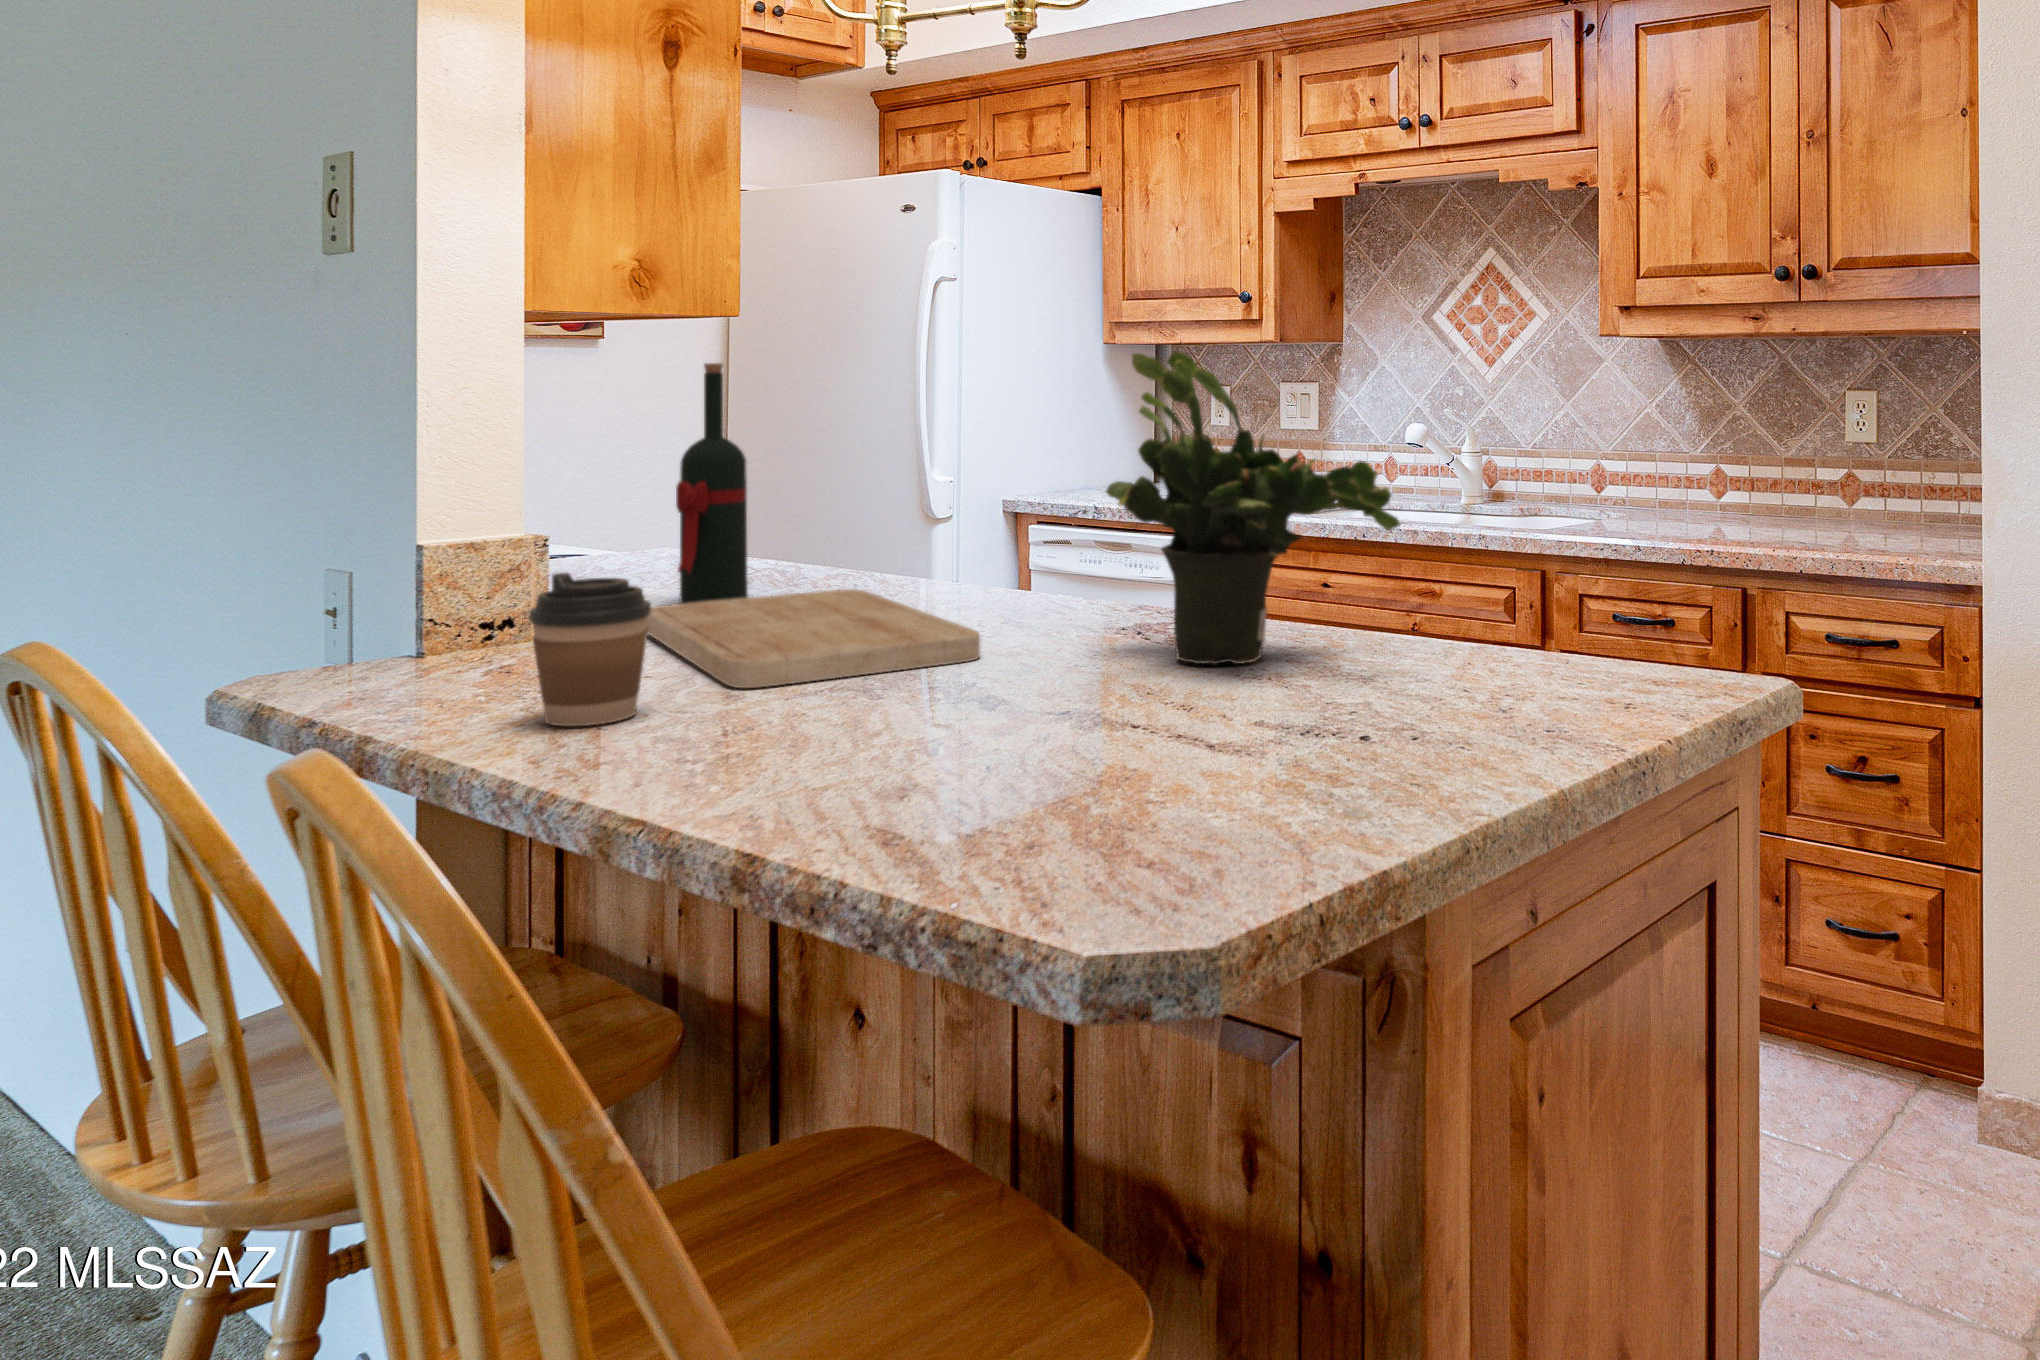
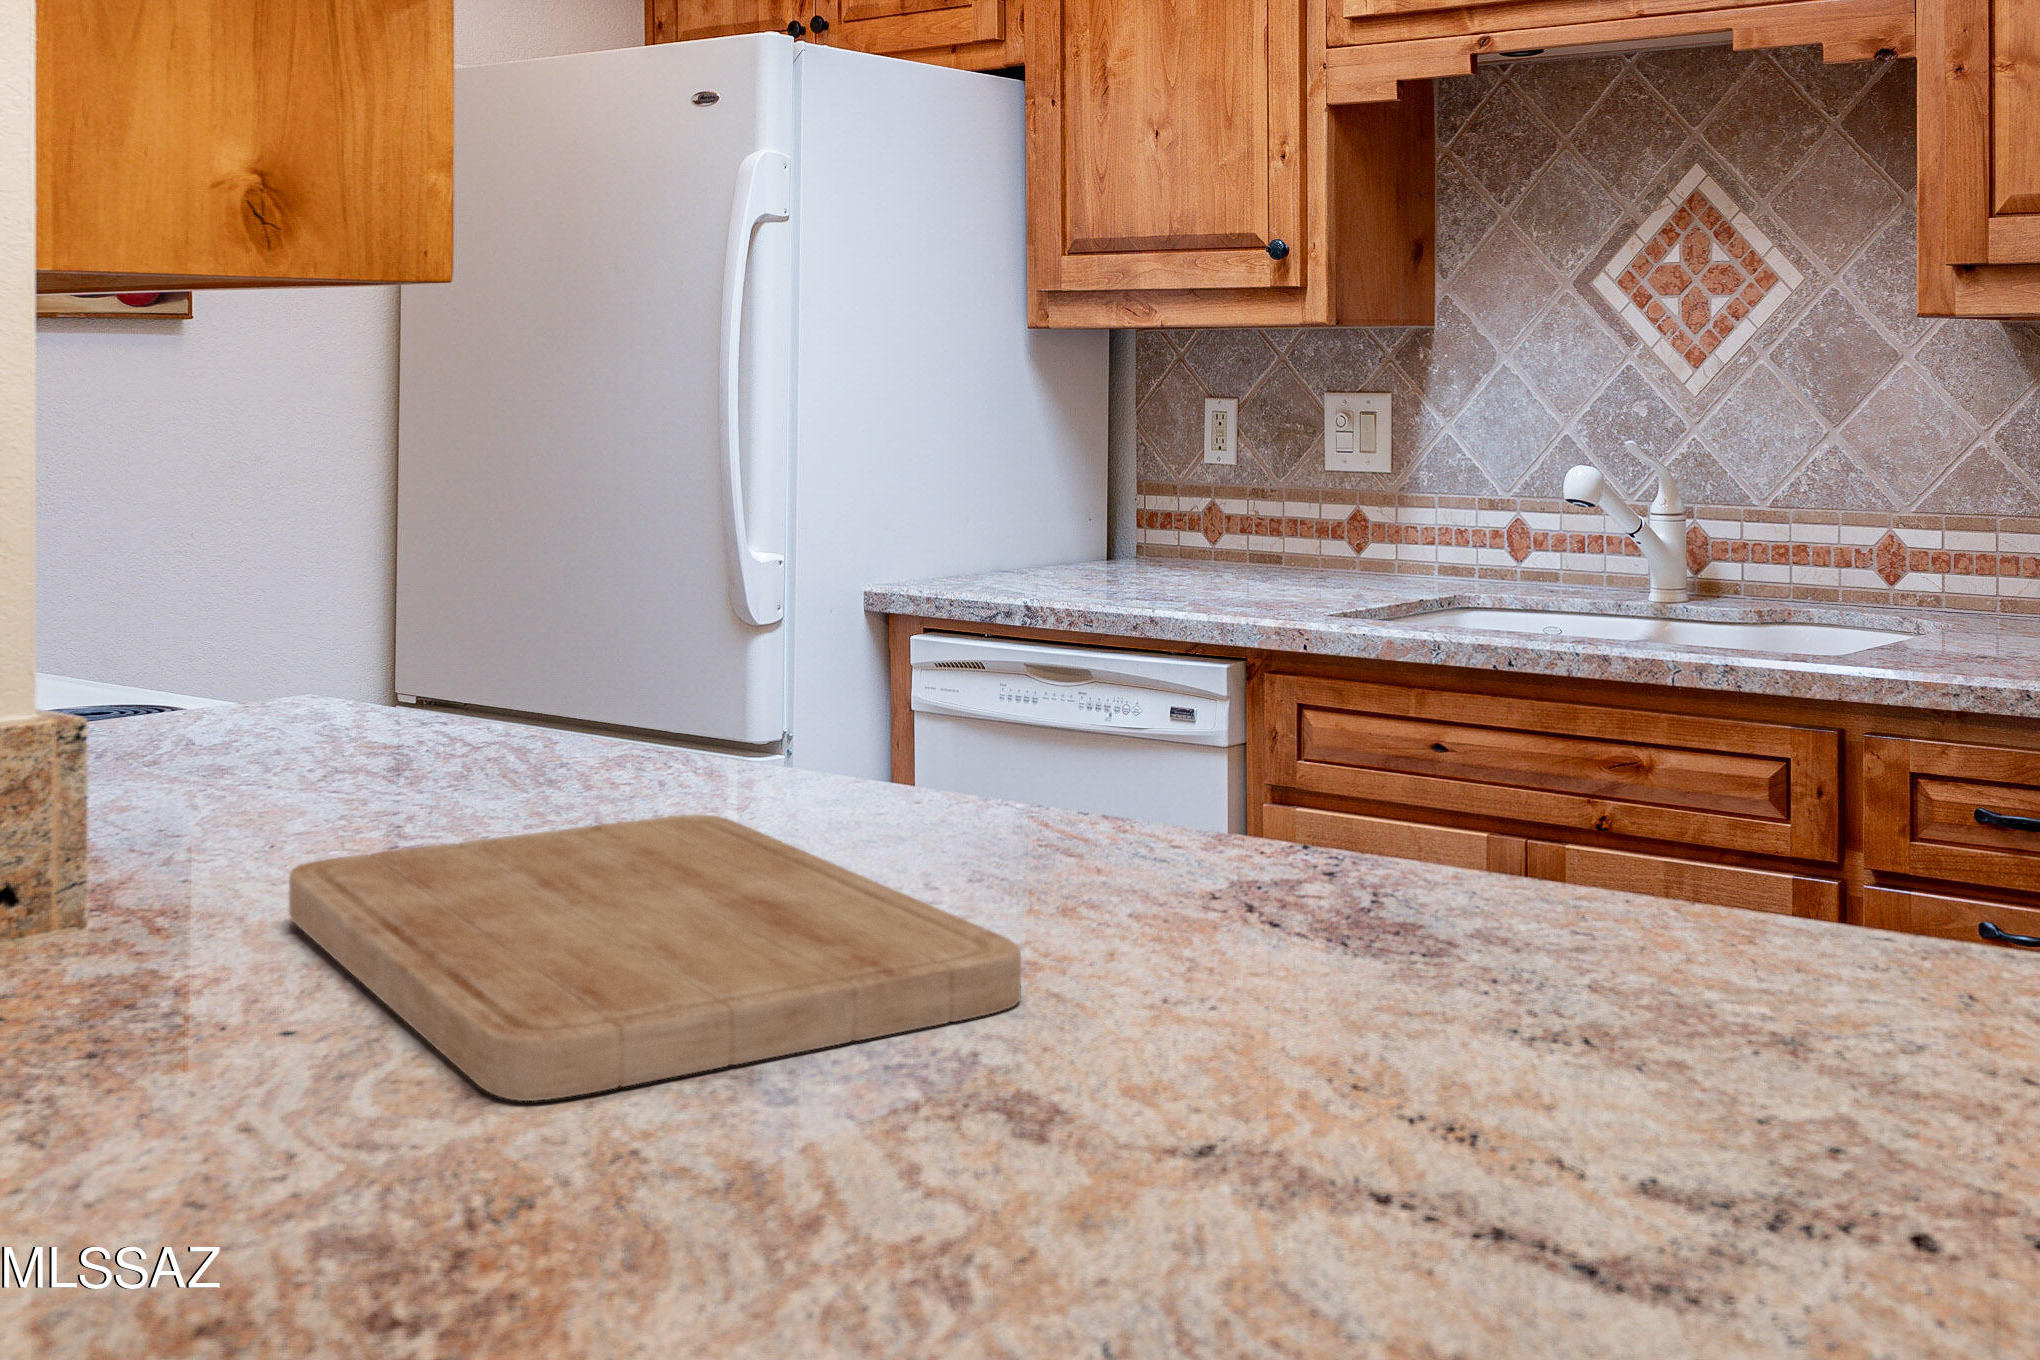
potted plant: present [1106,352,1400,664] -> none [1291,339,2000,1031]
wine bottle: present [676,363,748,604] -> none [346,359,484,844]
coffee cup: present [529,573,651,726] -> none [29,860,322,1244]

